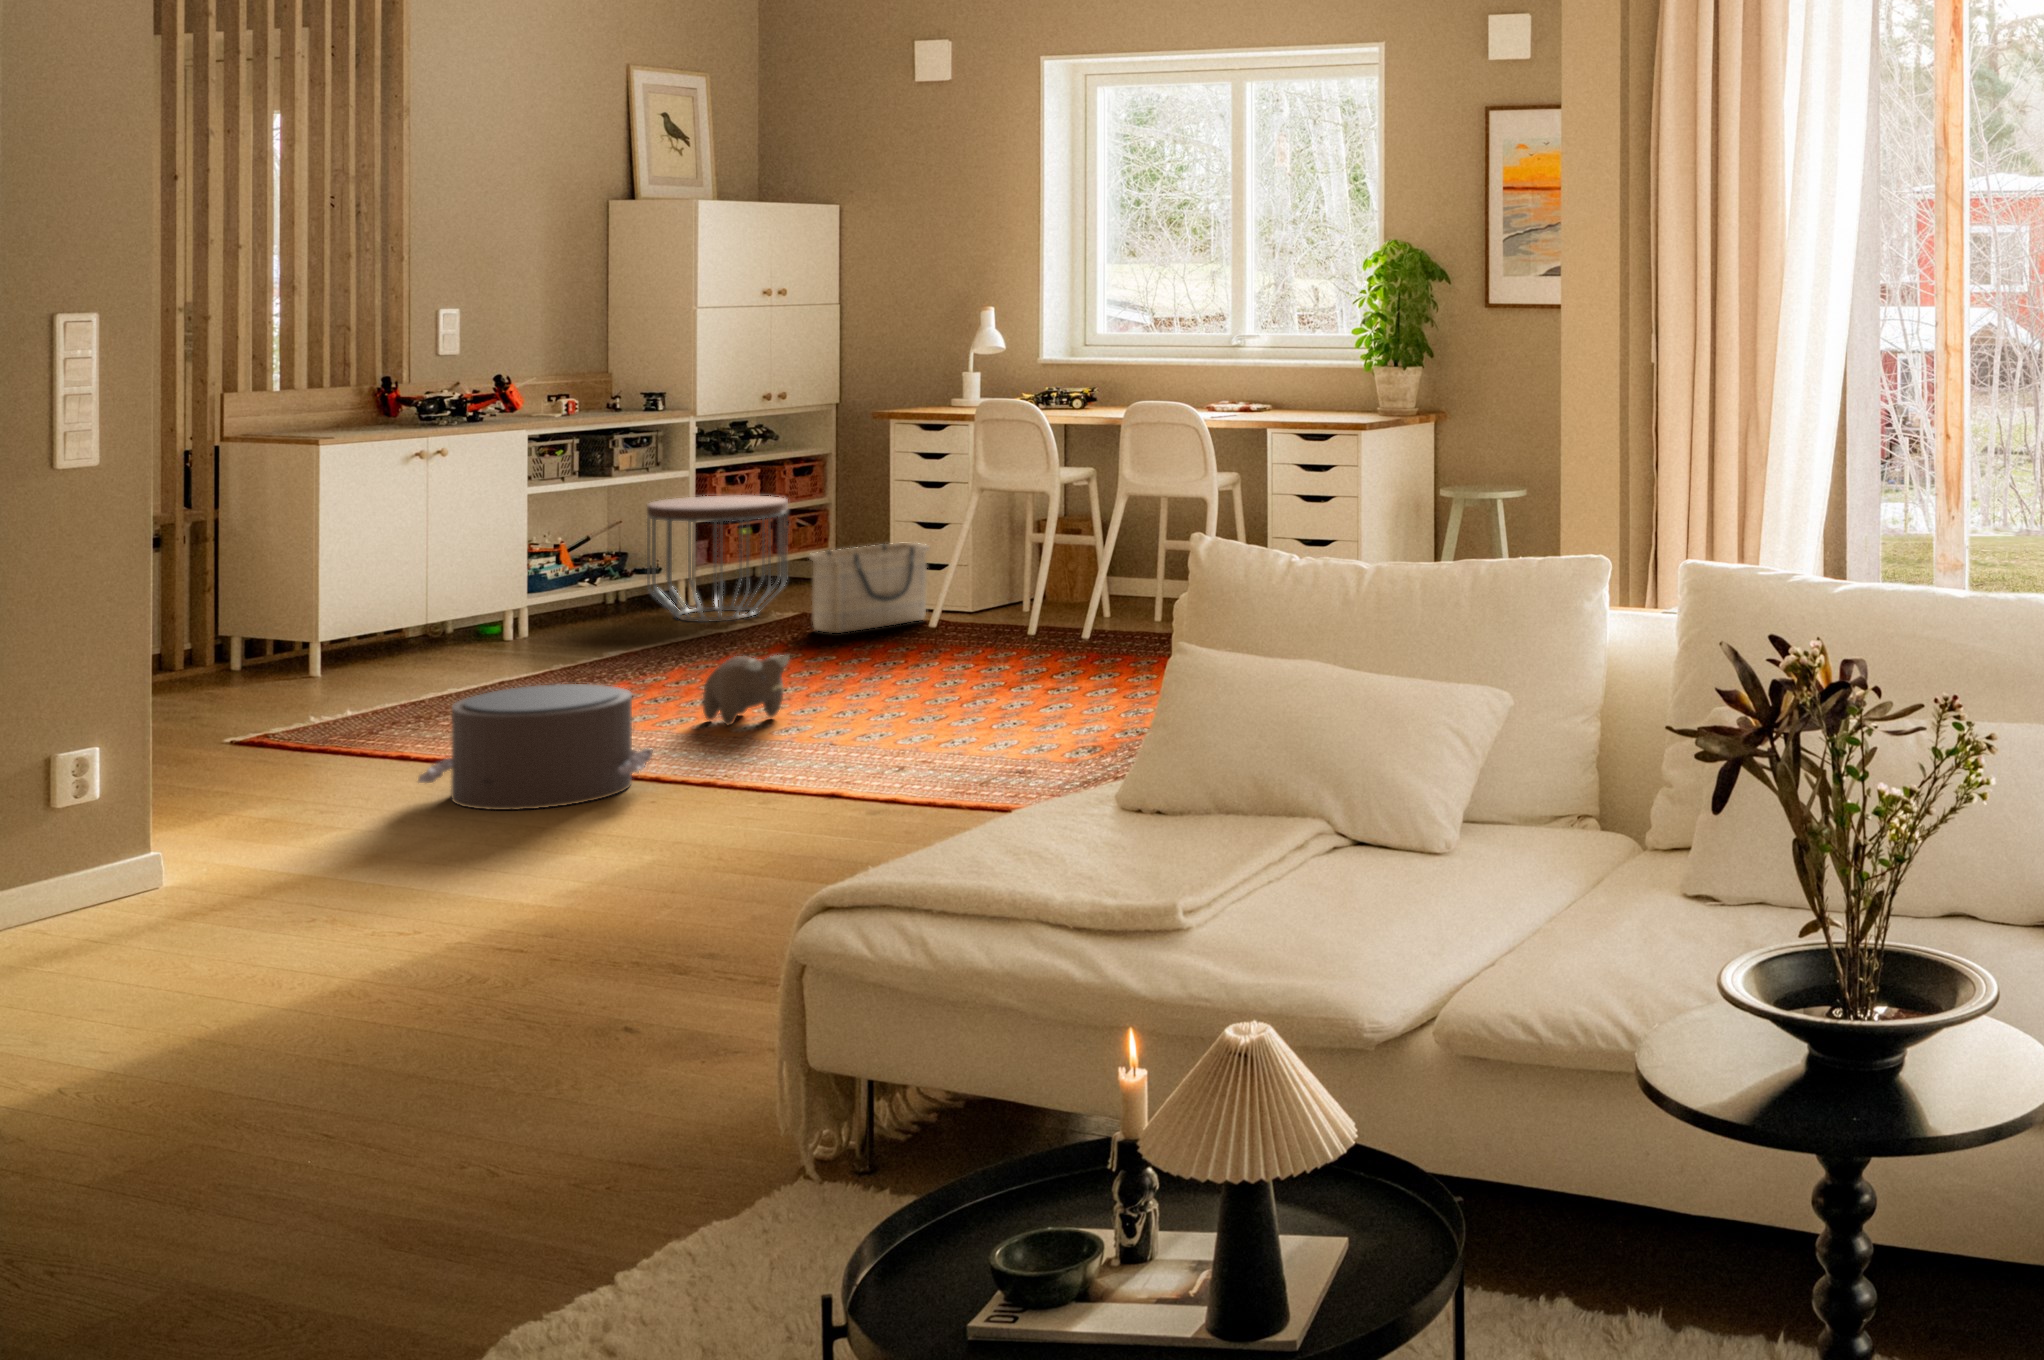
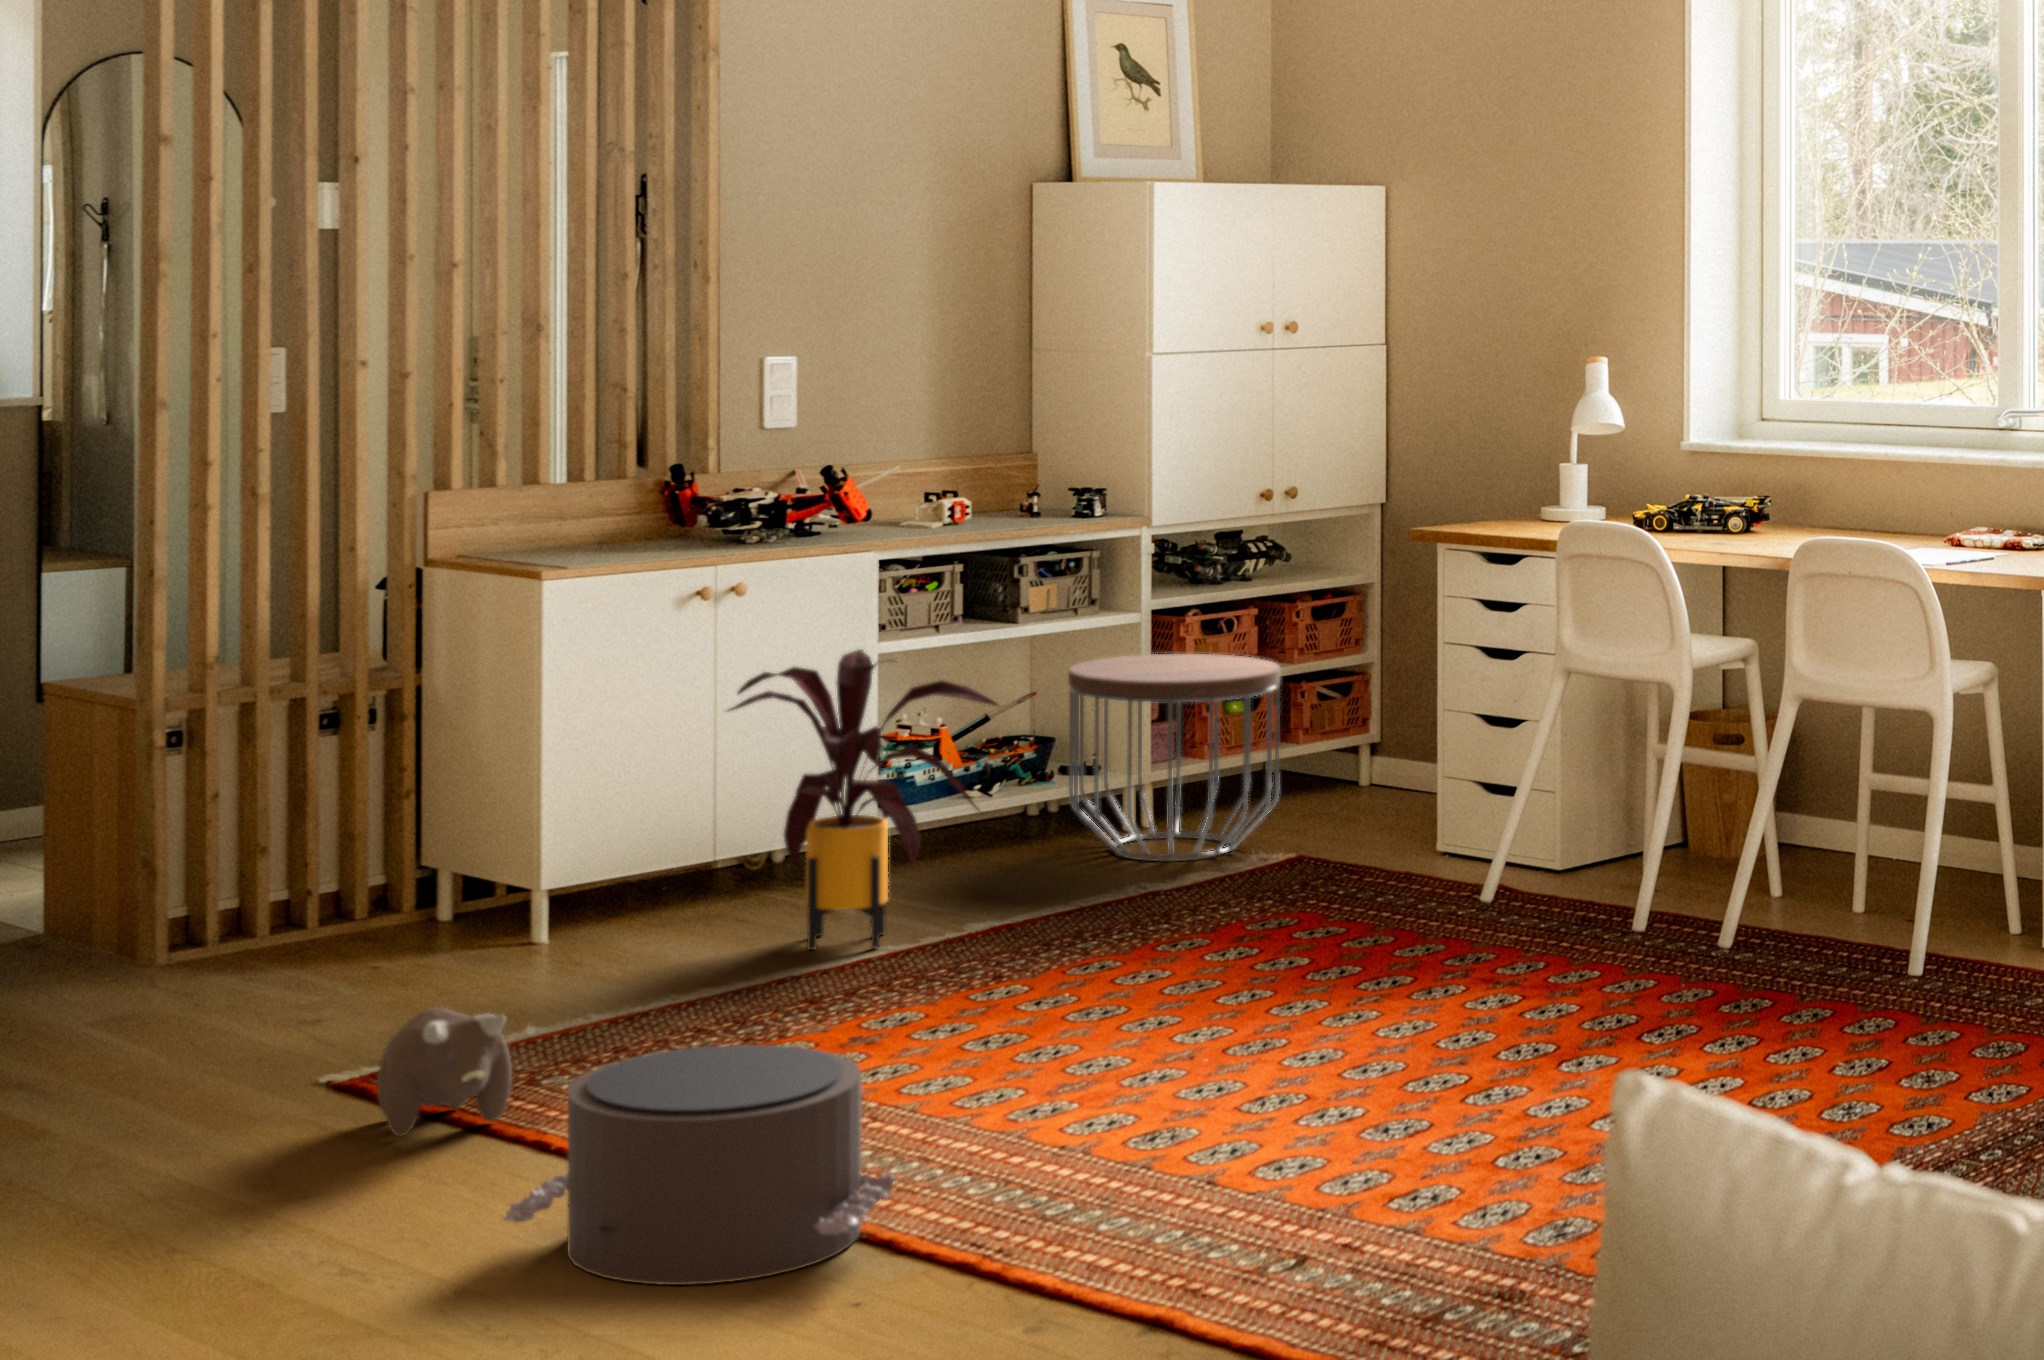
house plant: none [443,488,634,672] -> present [728,649,997,950]
basket: present [809,543,930,633] -> none [1293,749,1489,901]
plush toy: present [703,655,790,725] -> present [377,1007,512,1136]

